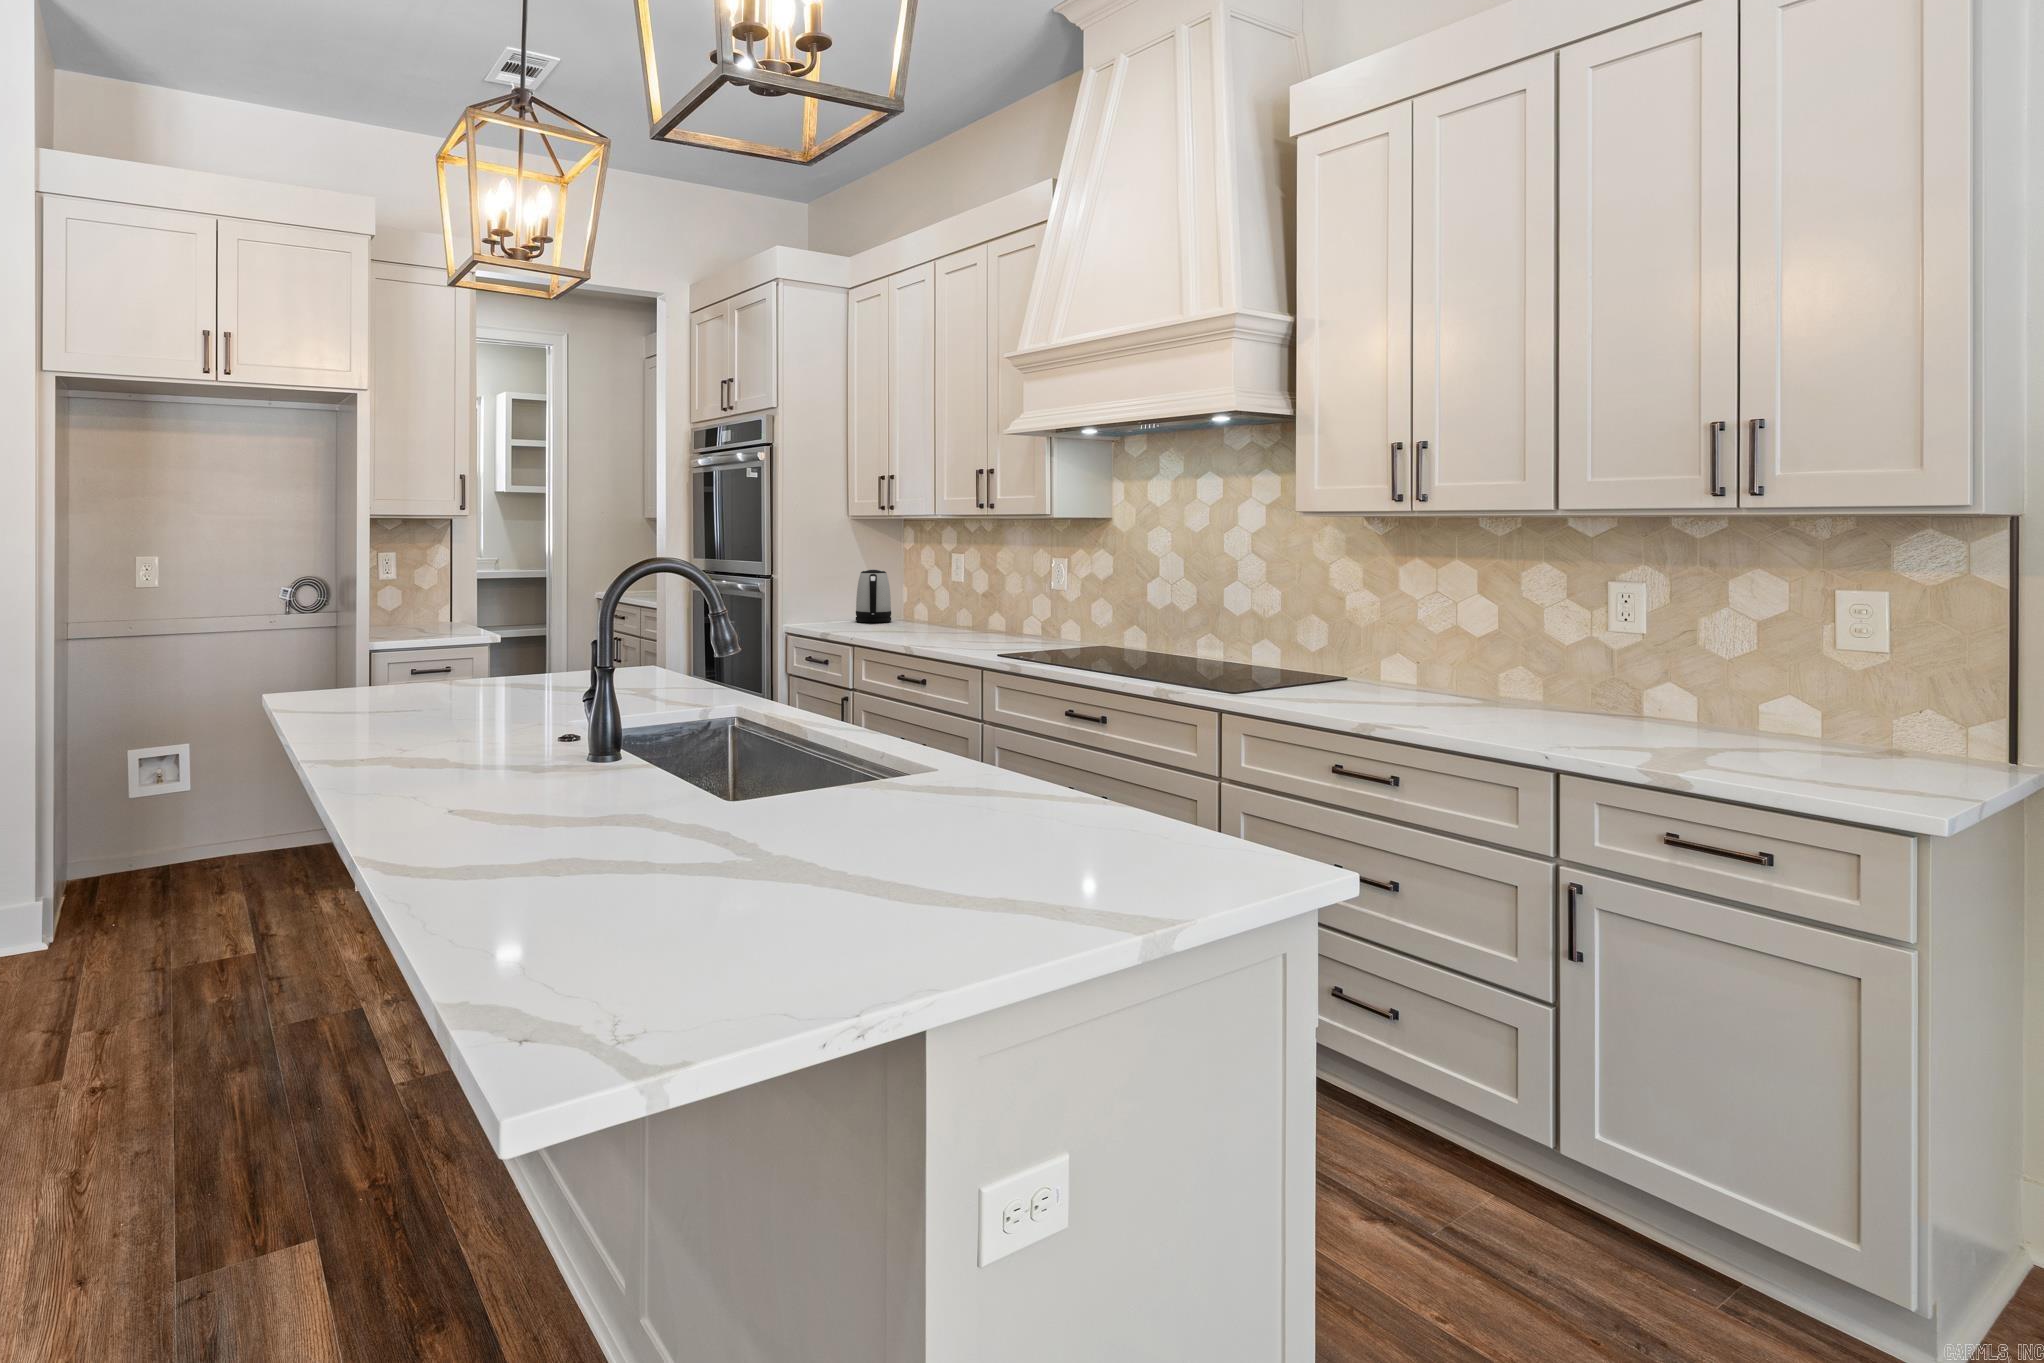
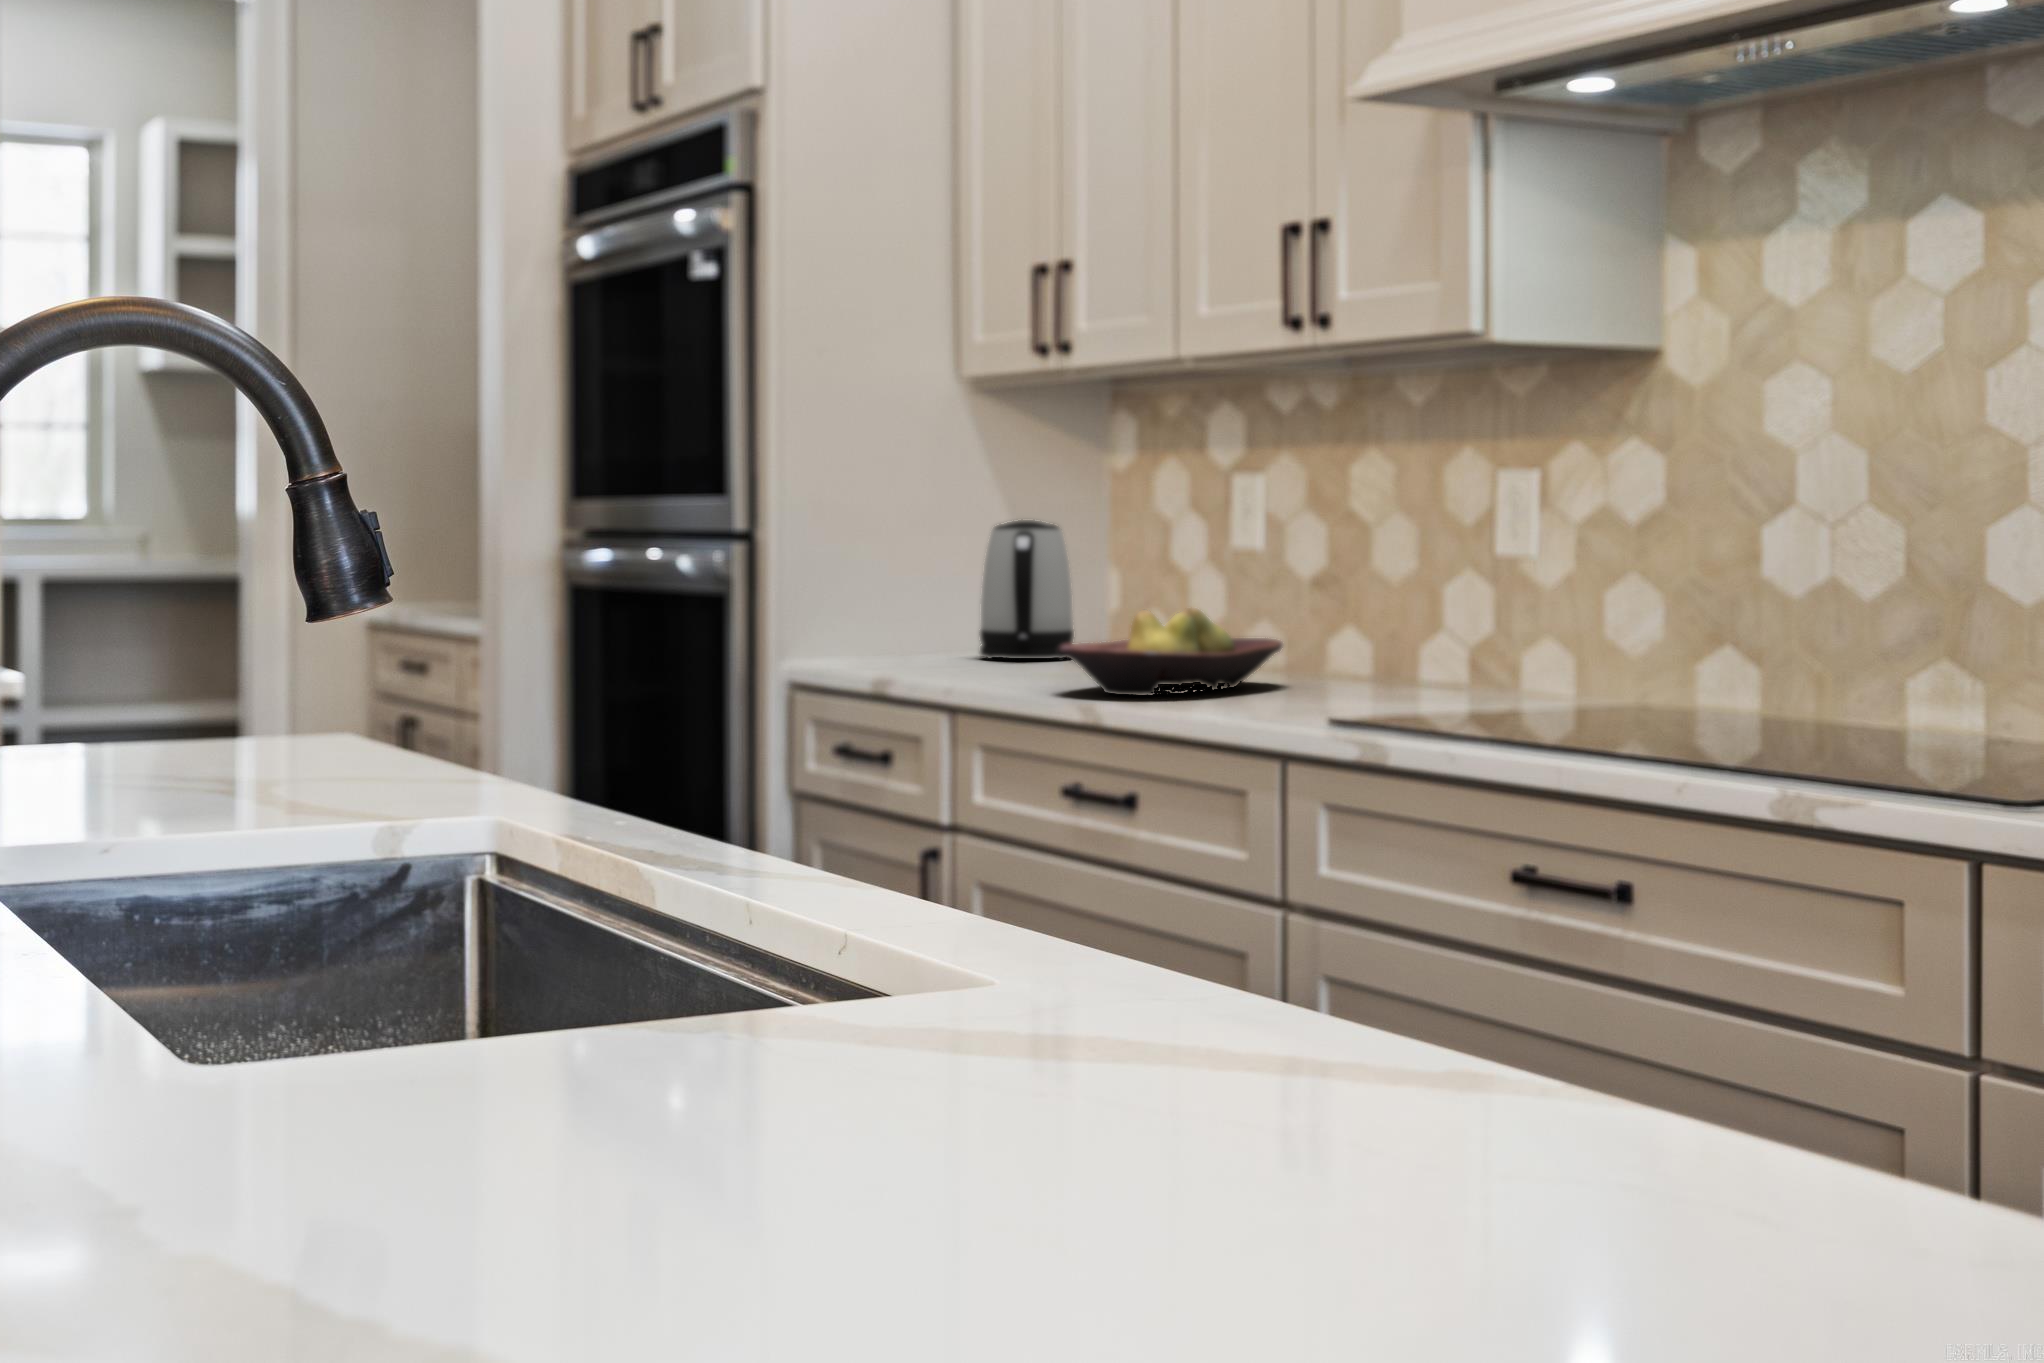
fruit bowl: none [893,607,974,641] -> present [1059,608,1283,695]

